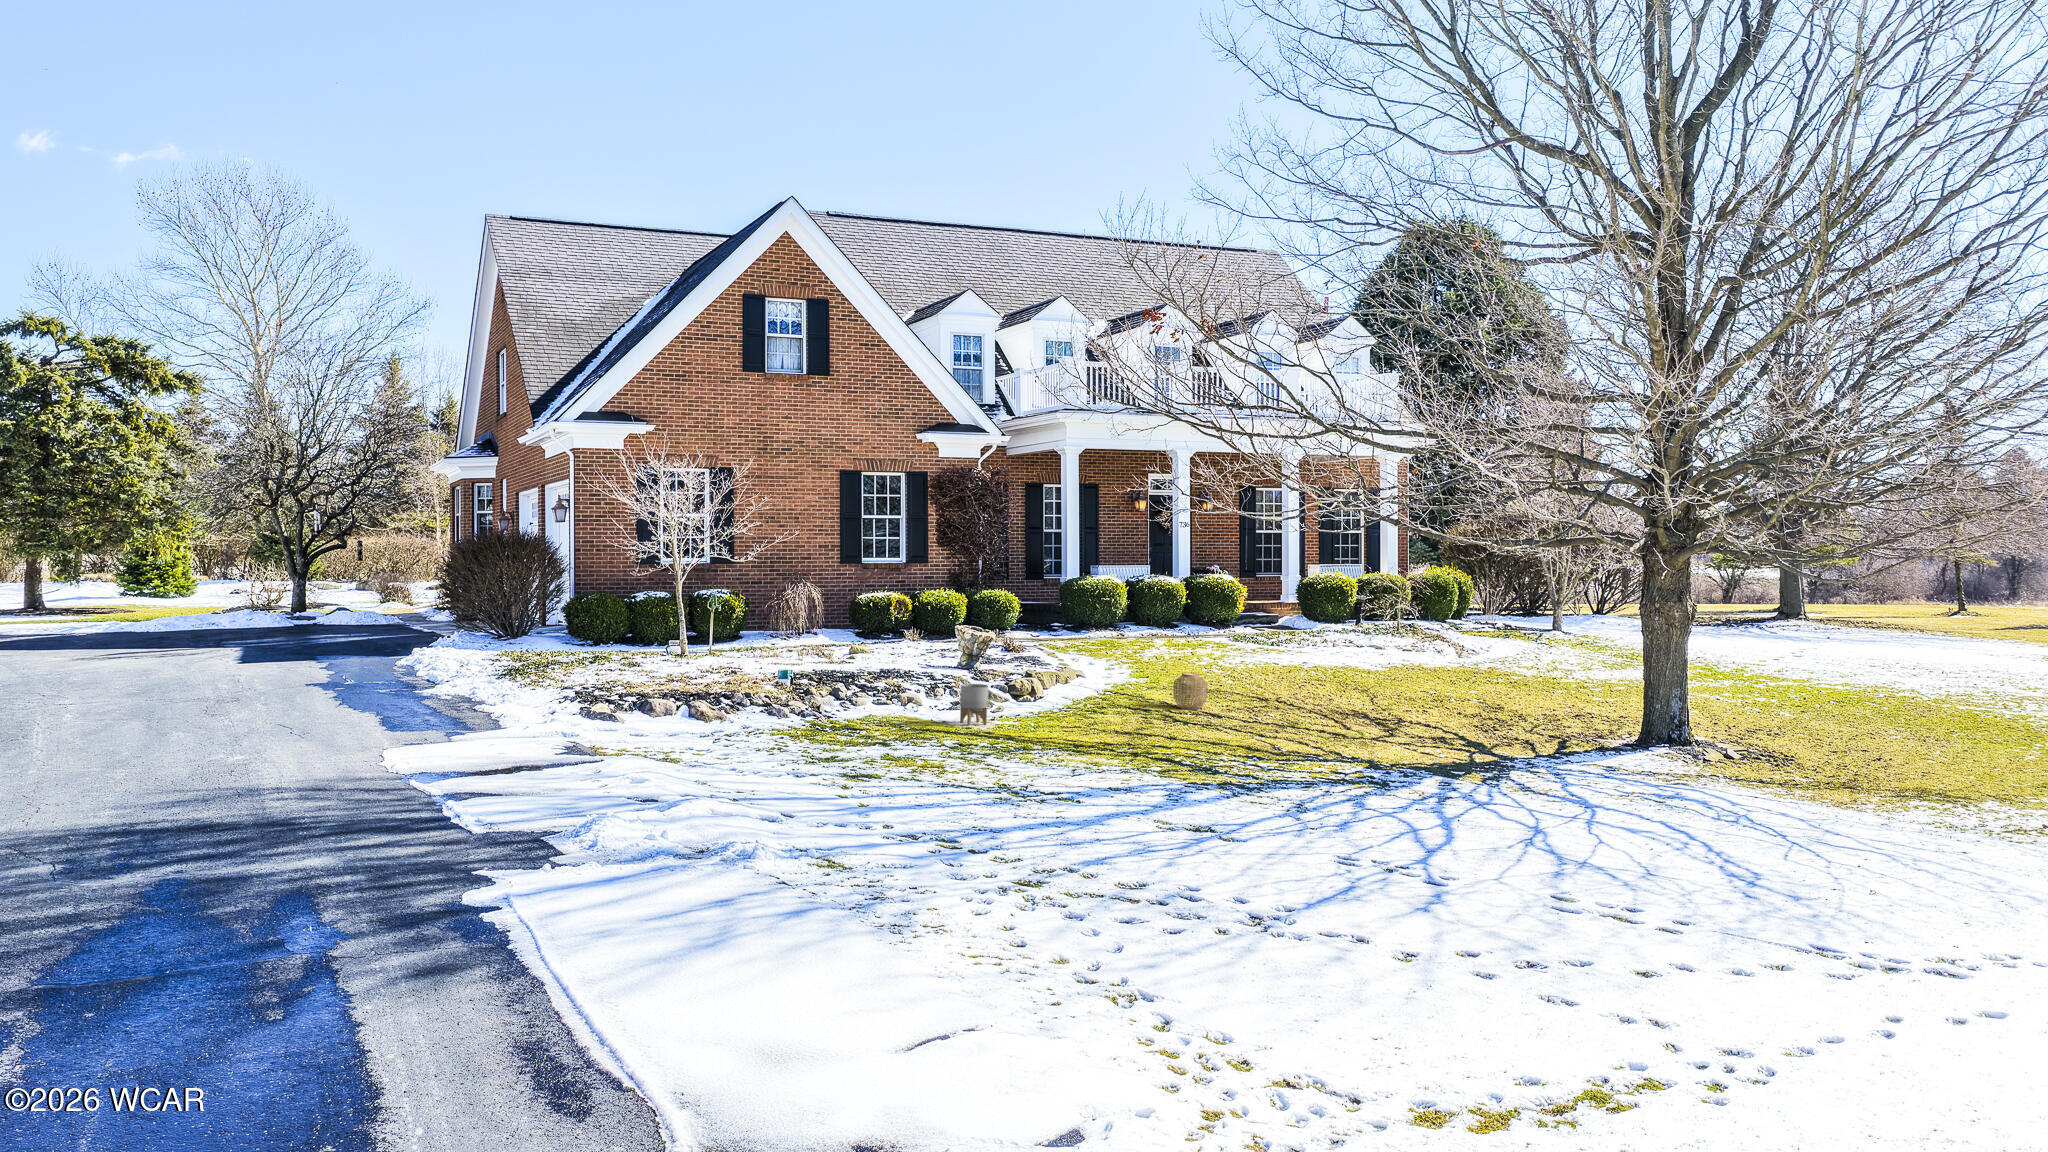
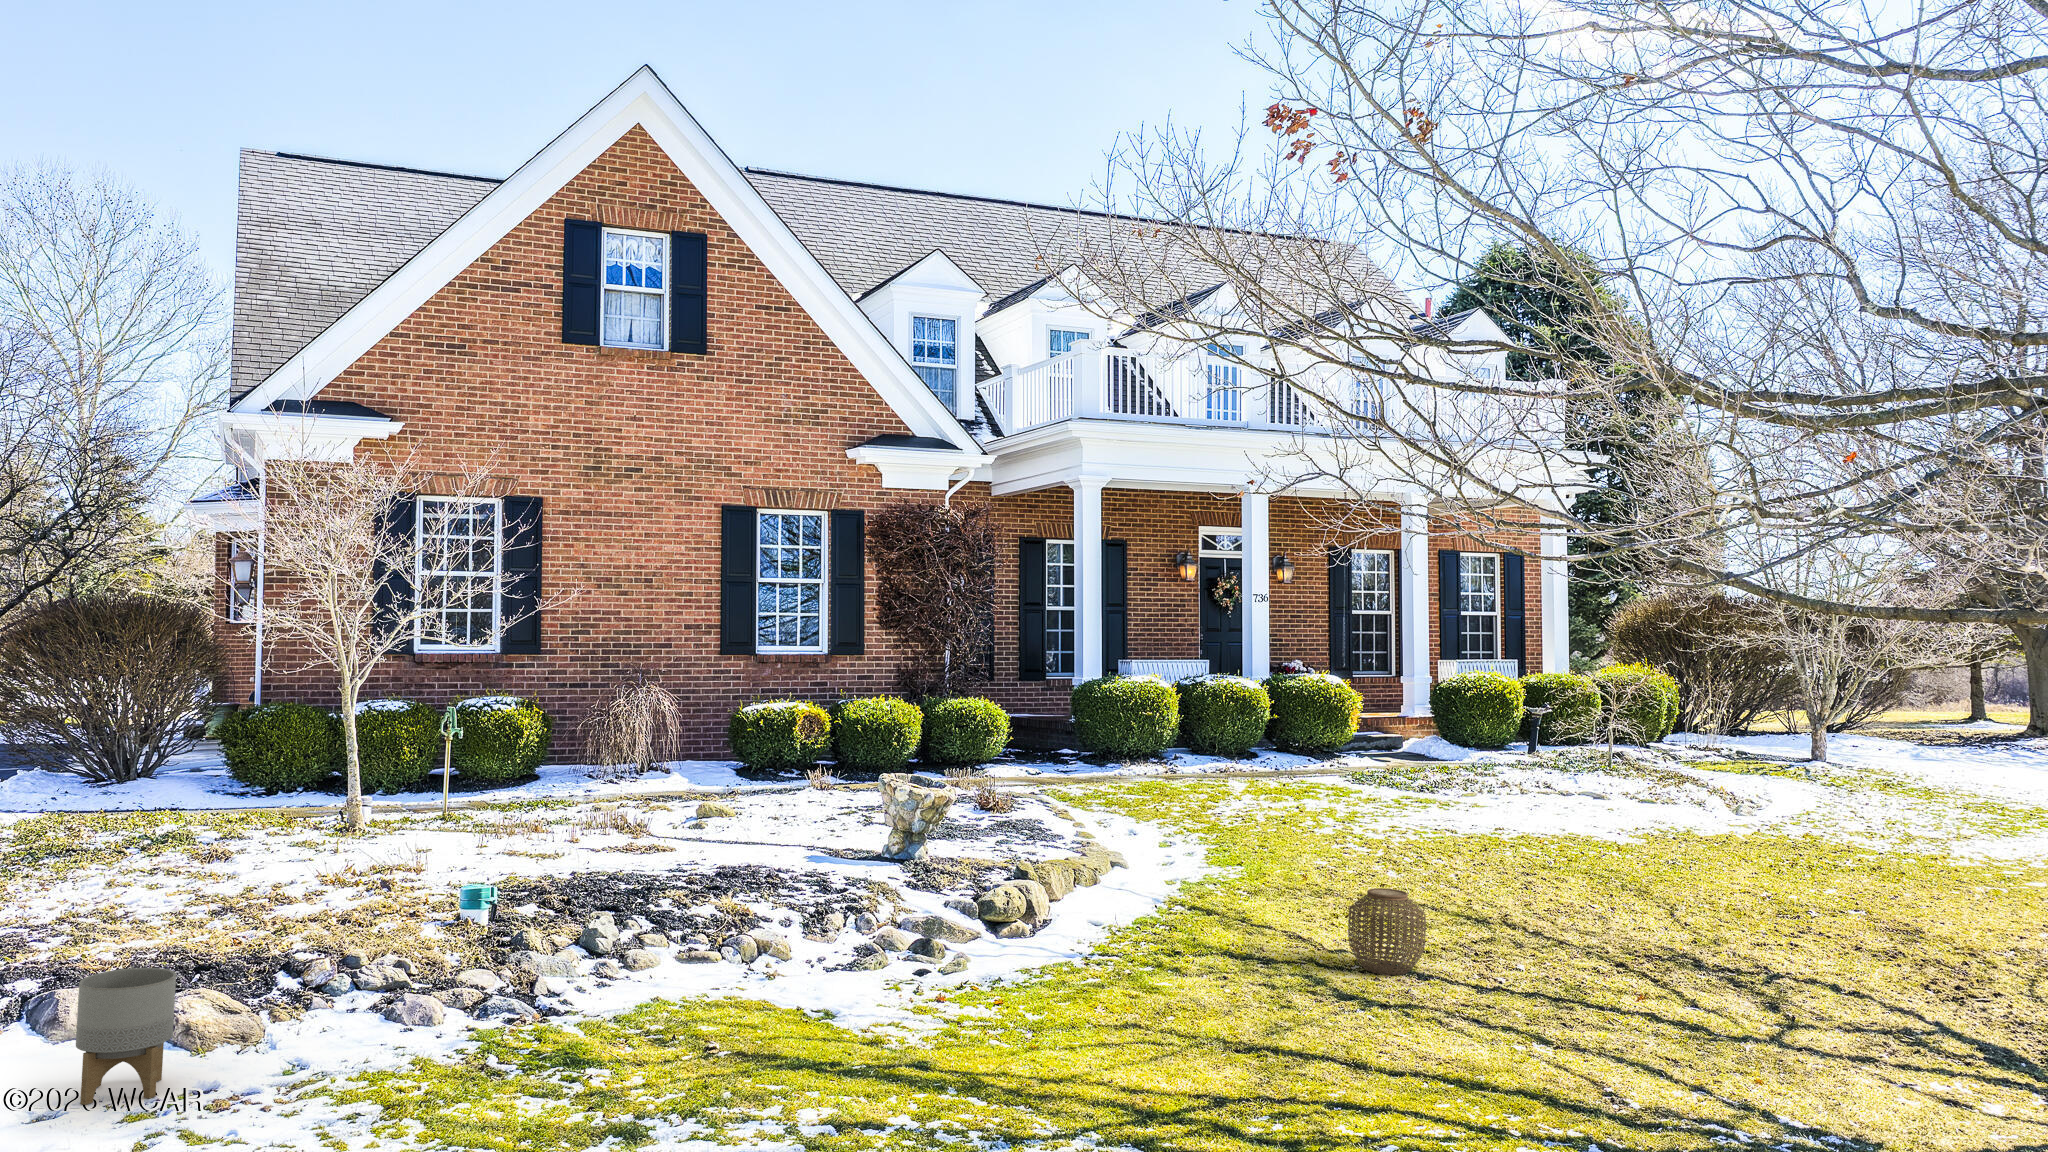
planter: present [960,684,988,725] -> present [76,968,176,1105]

